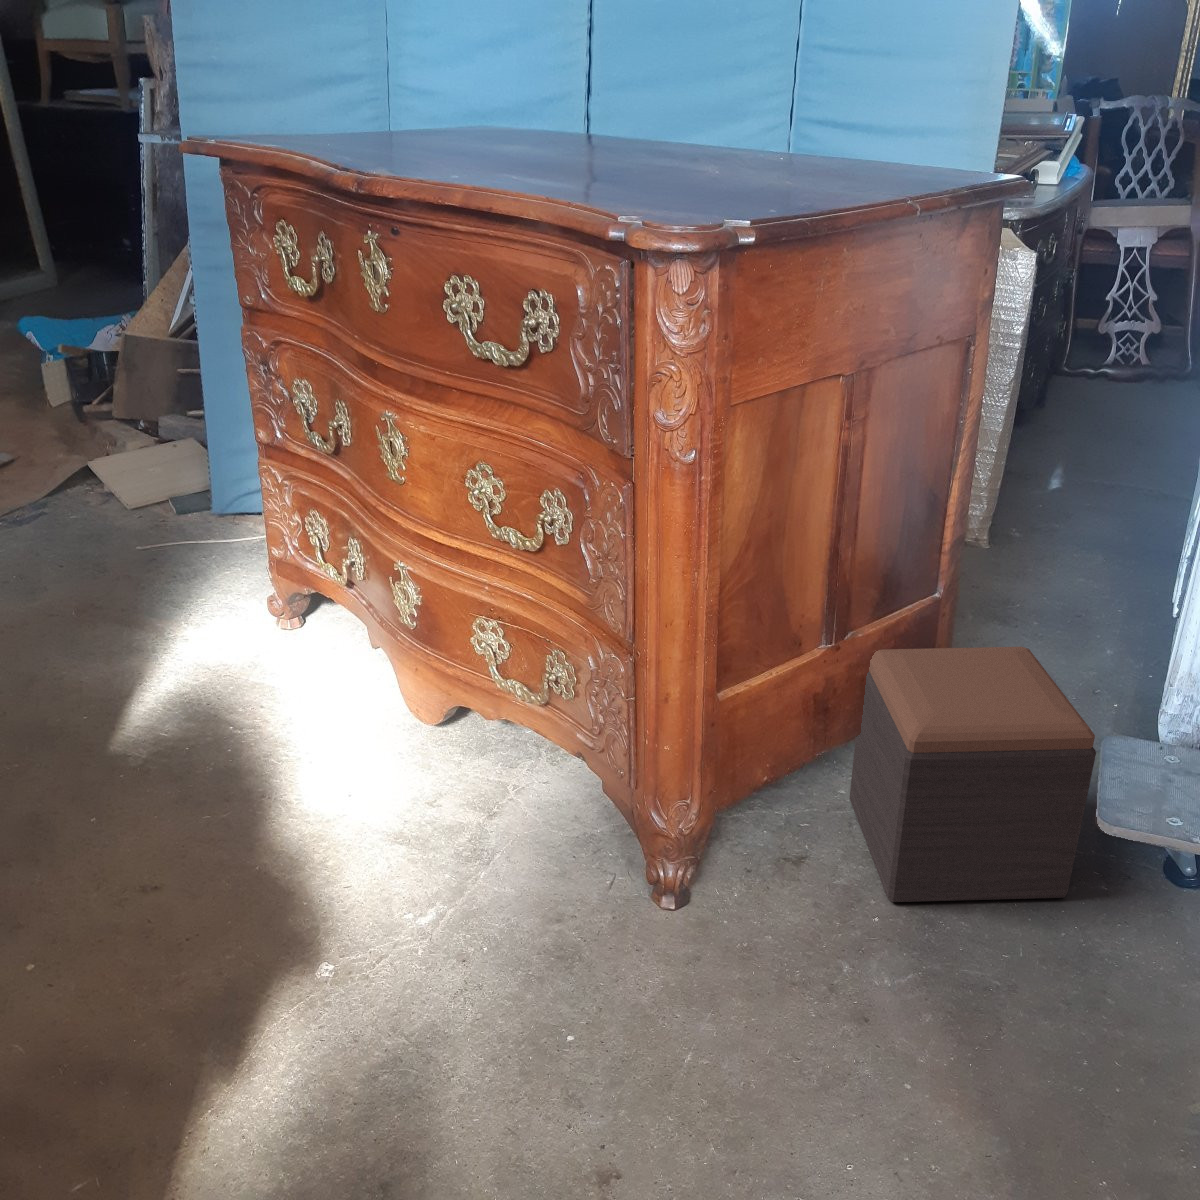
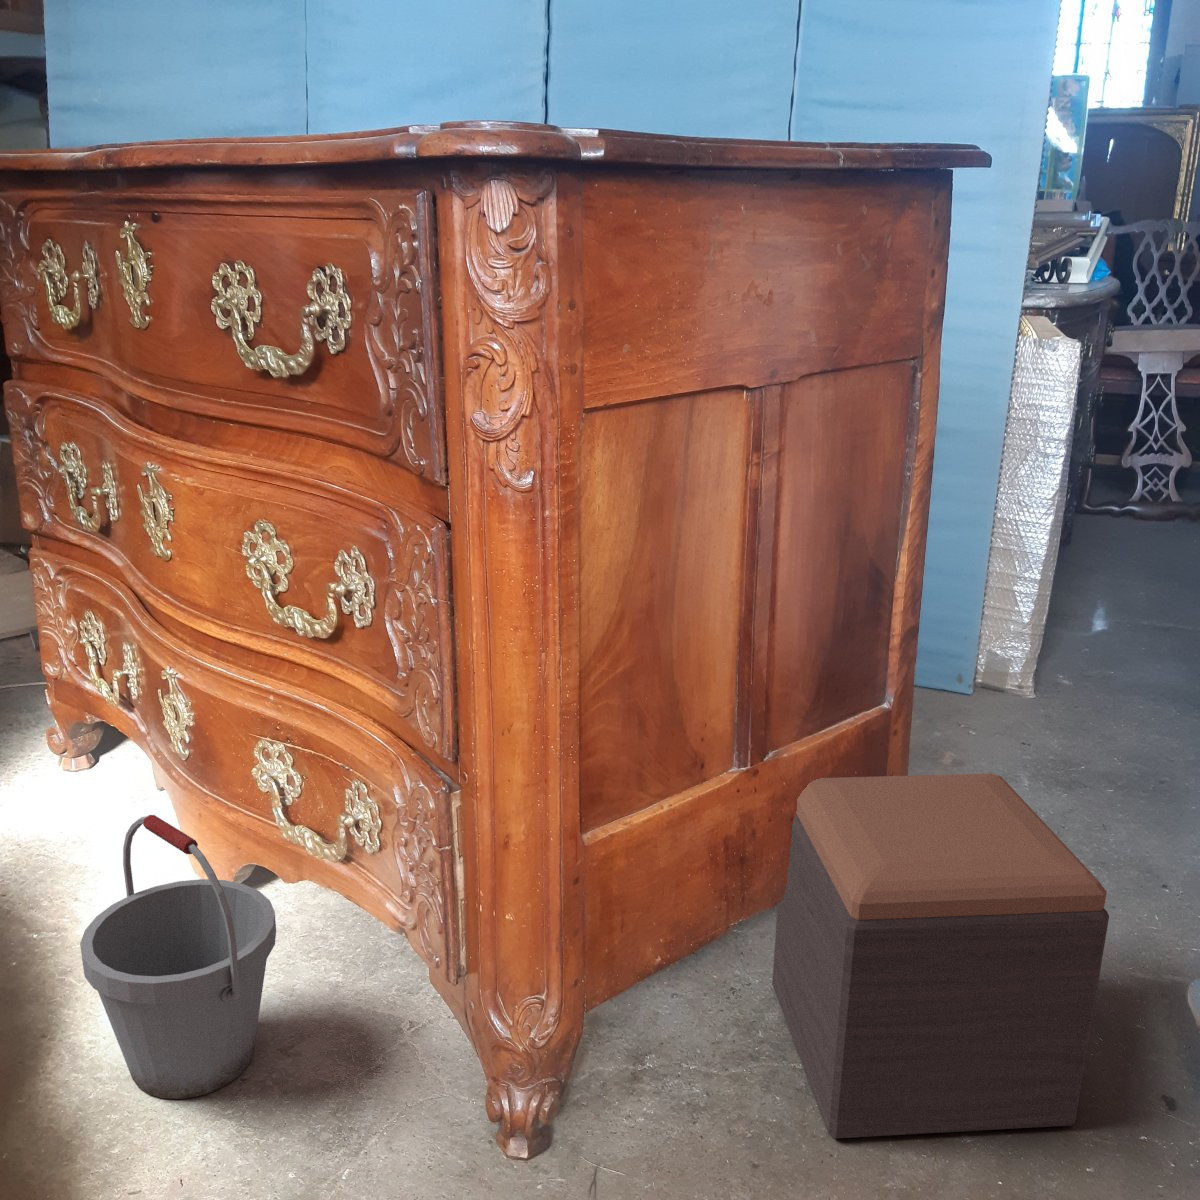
bucket: none [362,673,494,867] -> present [80,815,276,1099]

